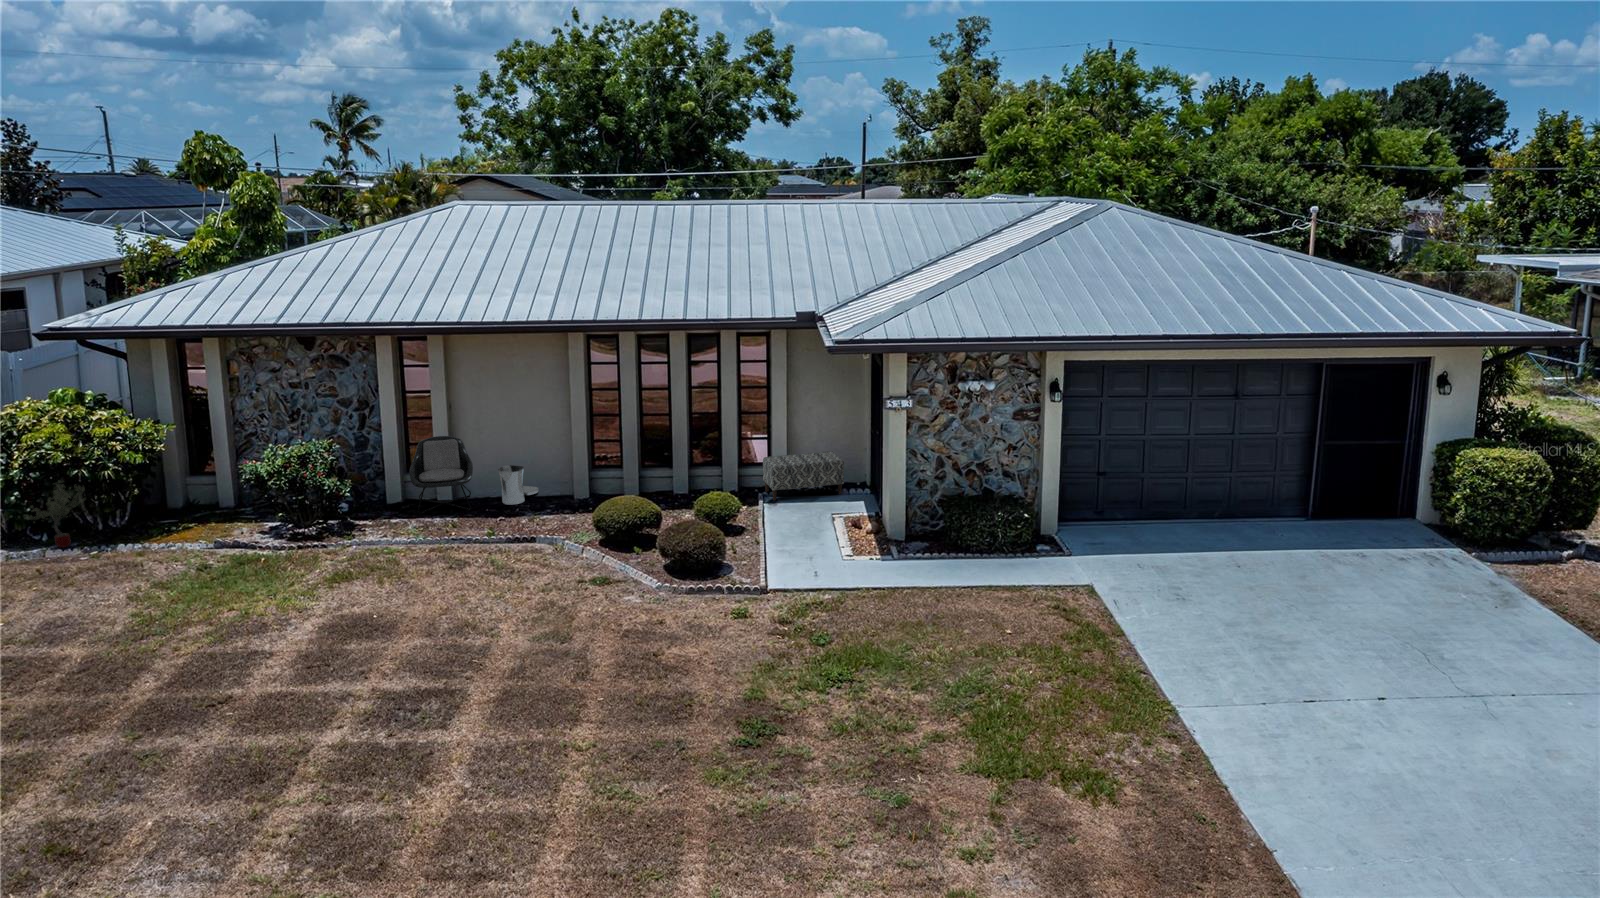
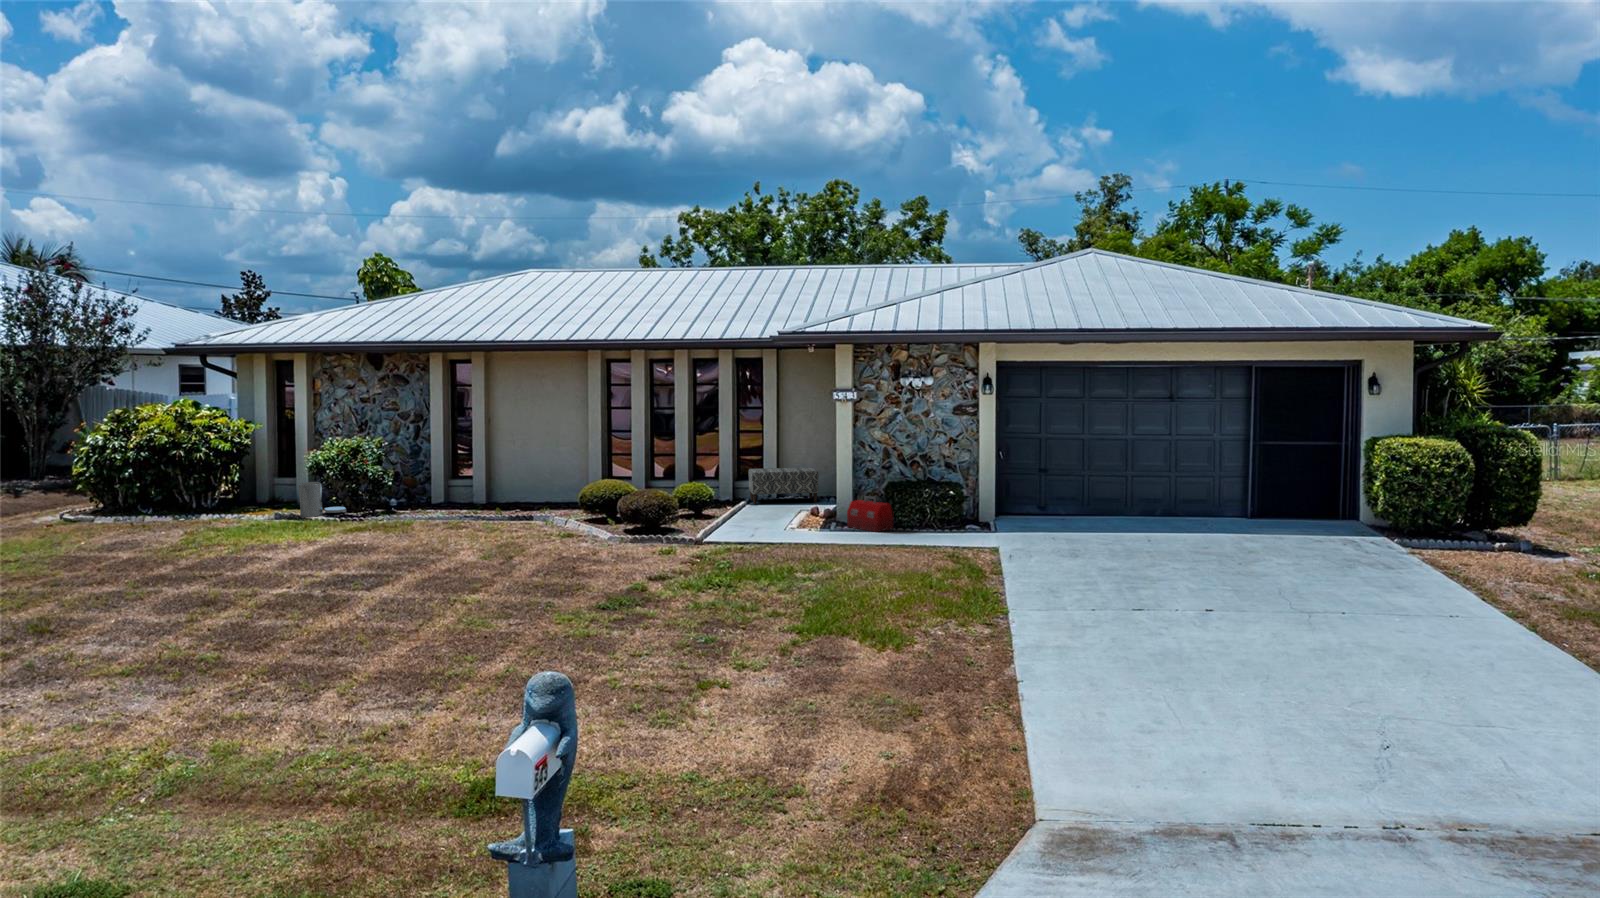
lounge chair: present [409,436,473,515] -> none [444,443,500,505]
trash can: present [498,465,538,505] -> present [299,482,346,517]
potted tree: present [27,481,85,548] -> none [127,456,180,513]
toolbox: none [901,514,953,557] -> present [847,496,894,532]

